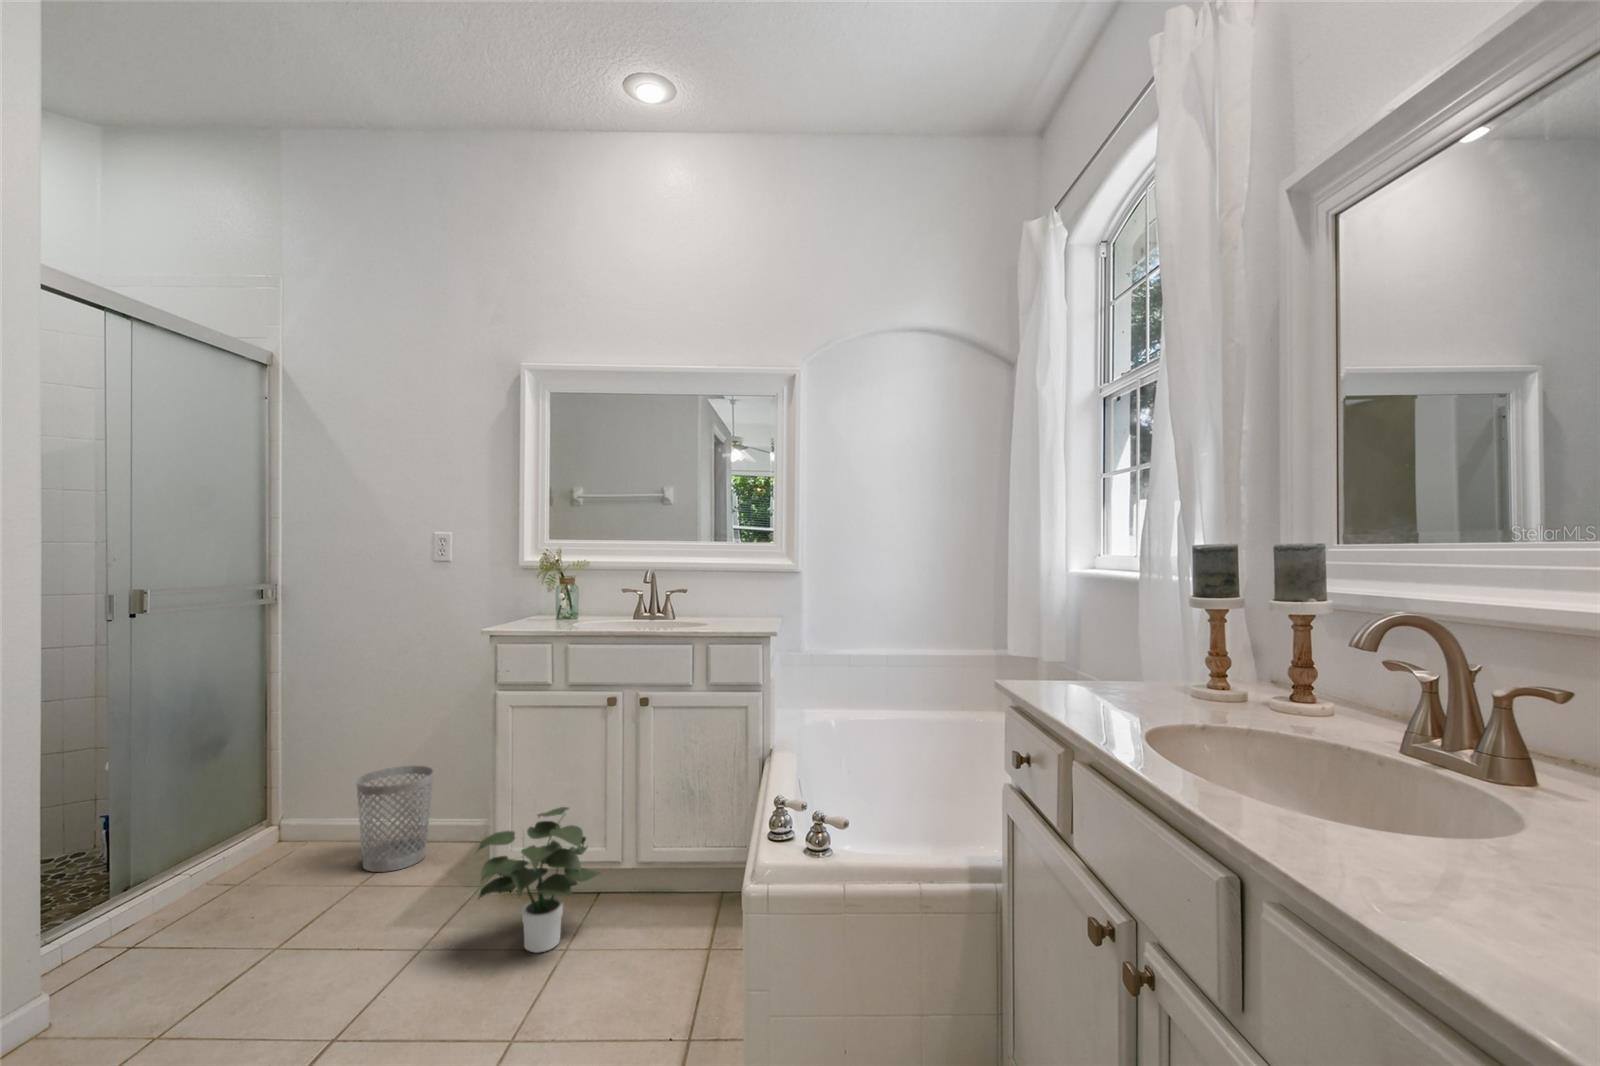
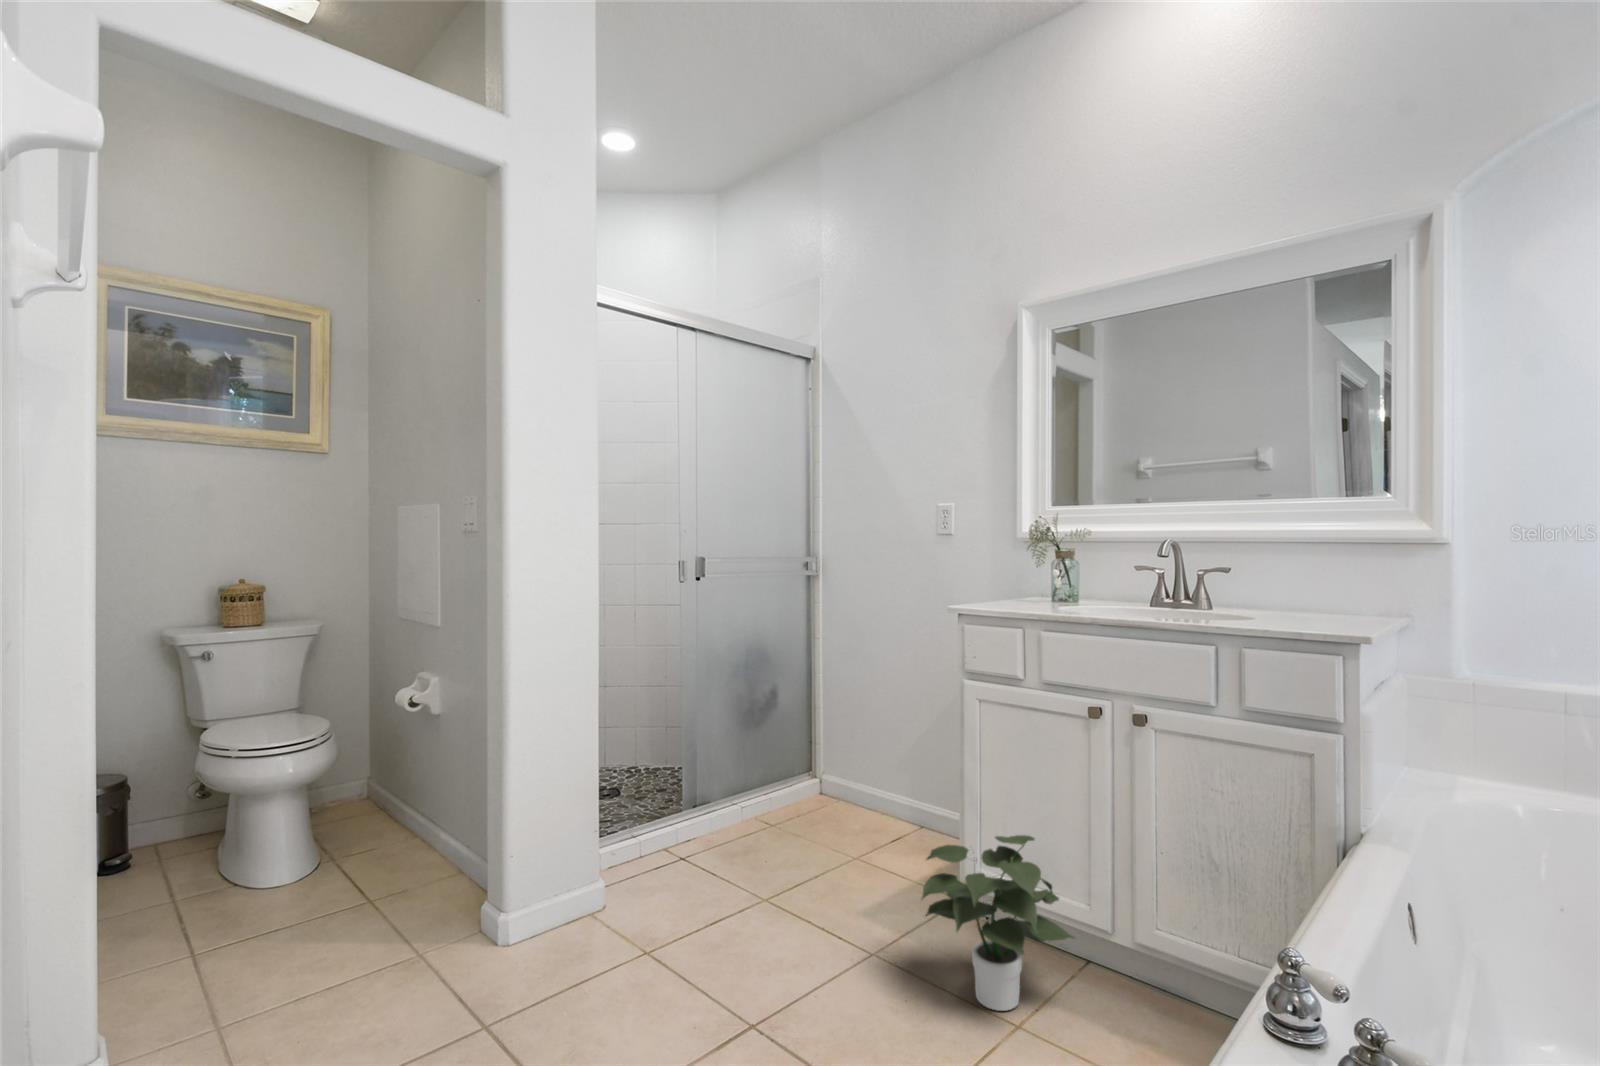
wastebasket: present [356,766,434,872] -> none [862,746,933,854]

